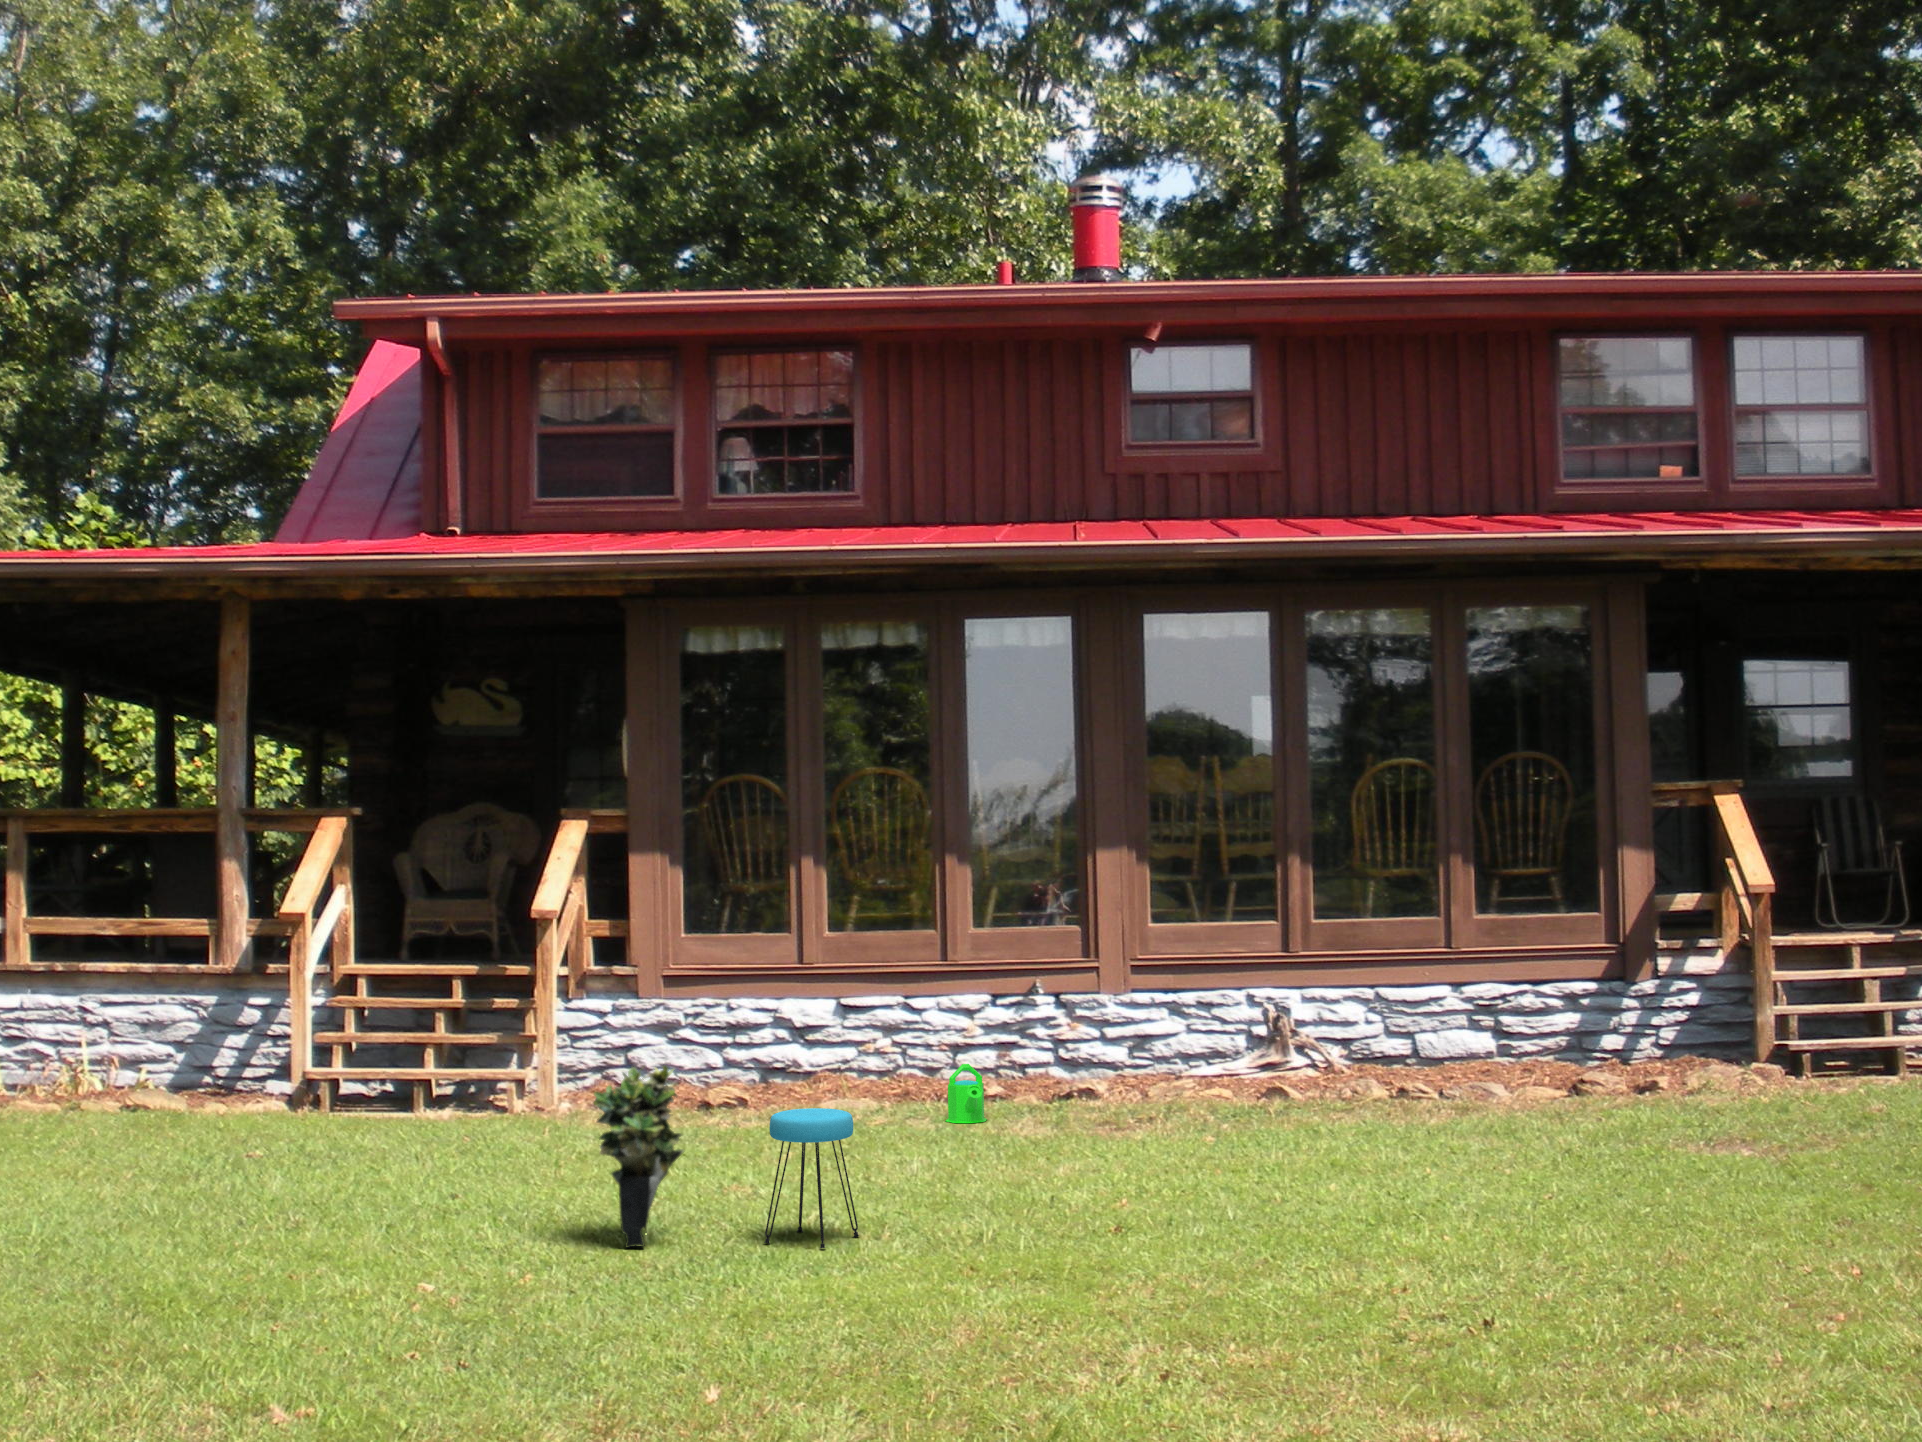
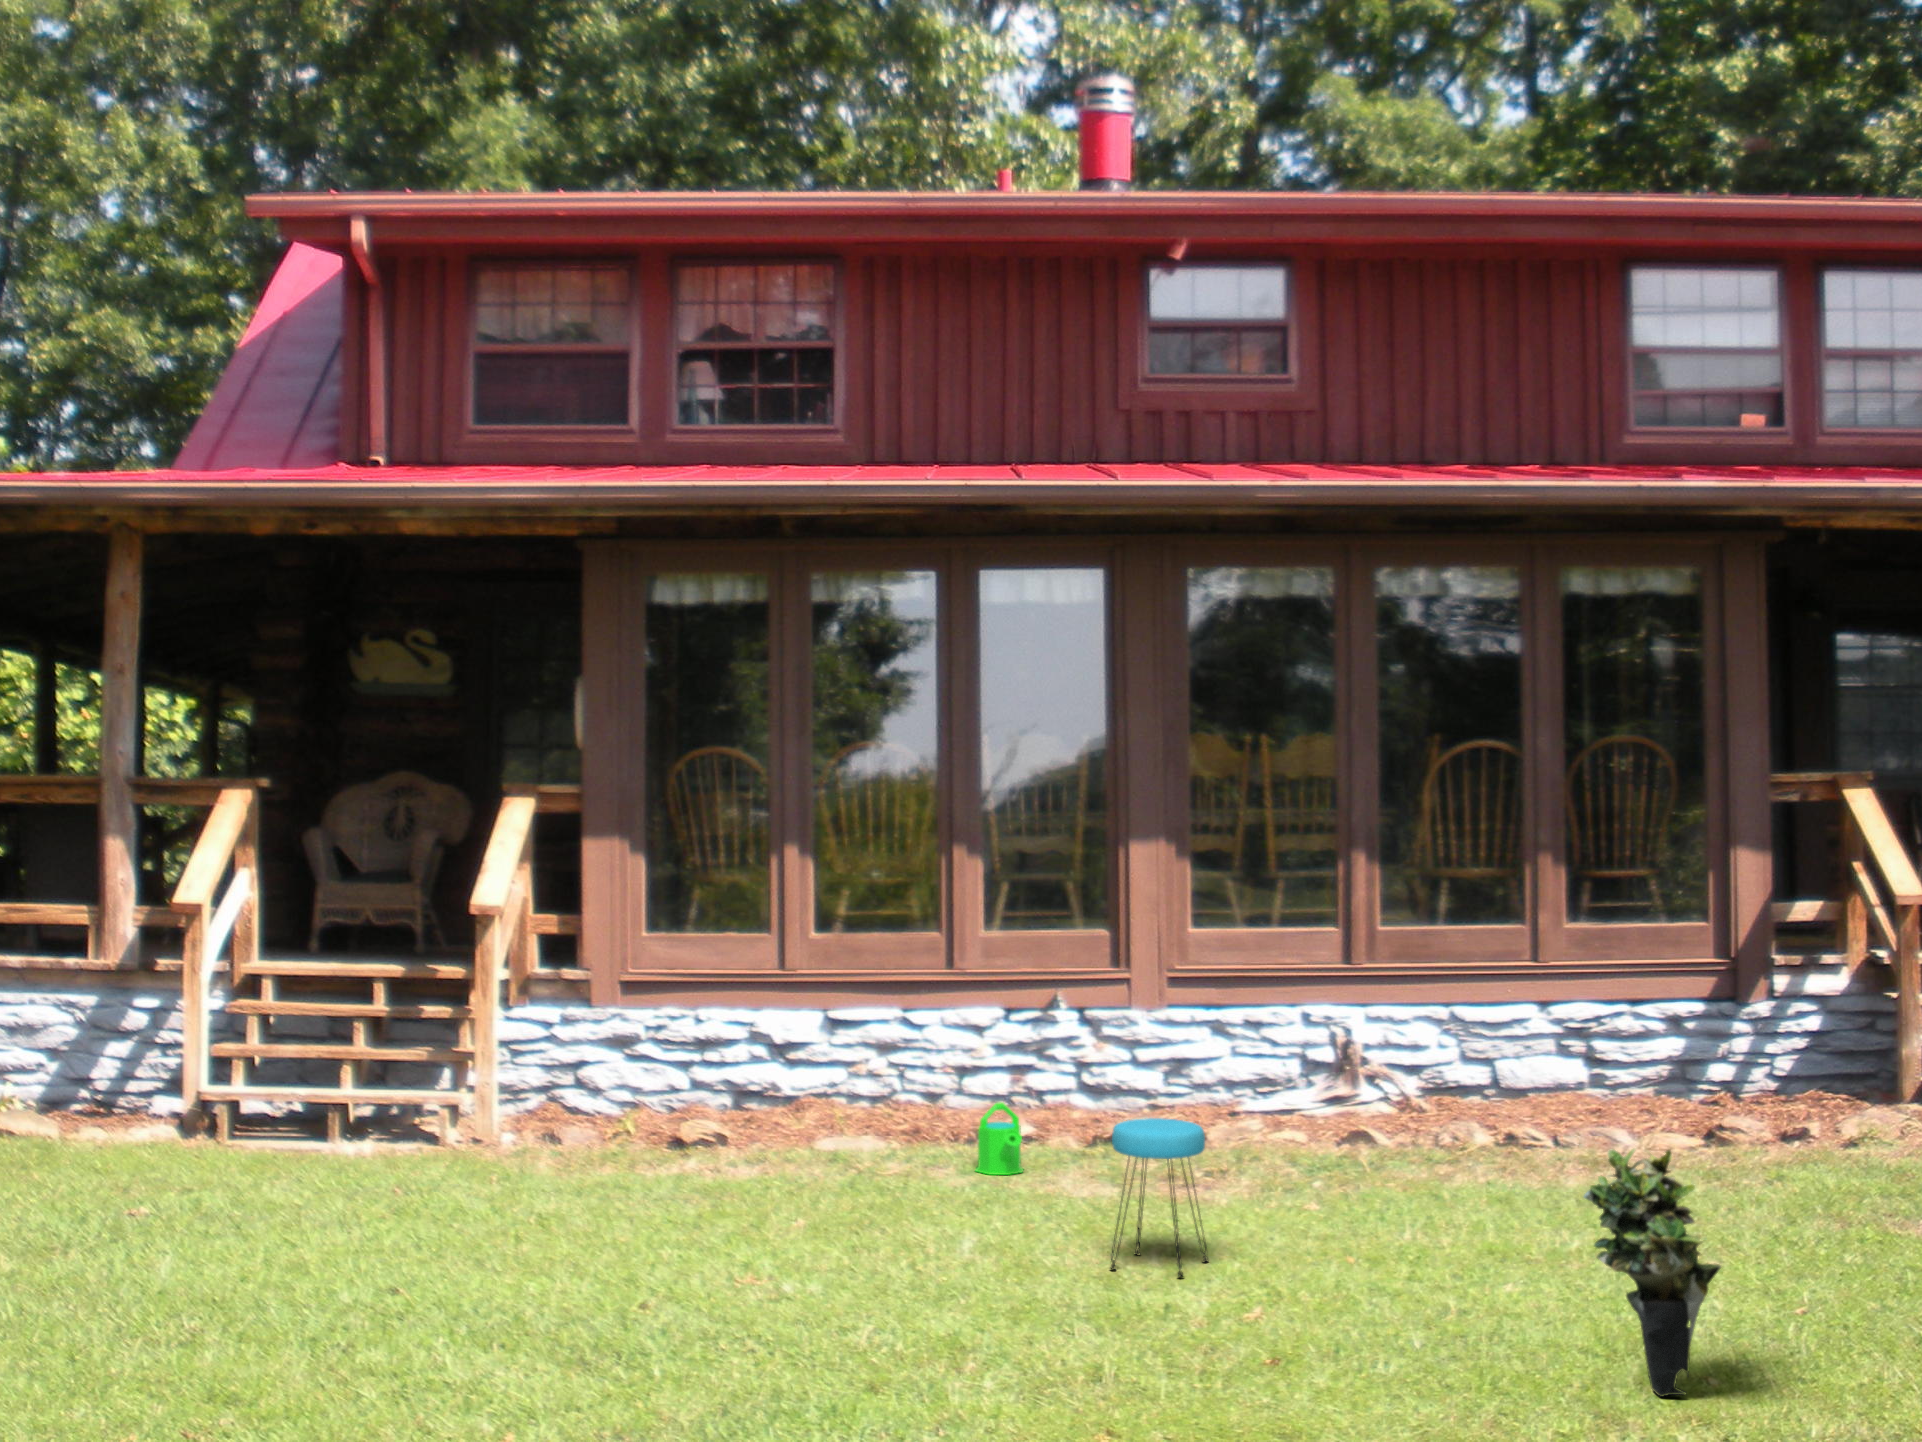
potted plant: present [594,1066,684,1248] -> present [1584,1149,1721,1397]
stool: present [764,1108,859,1248] -> present [1110,1118,1208,1277]

